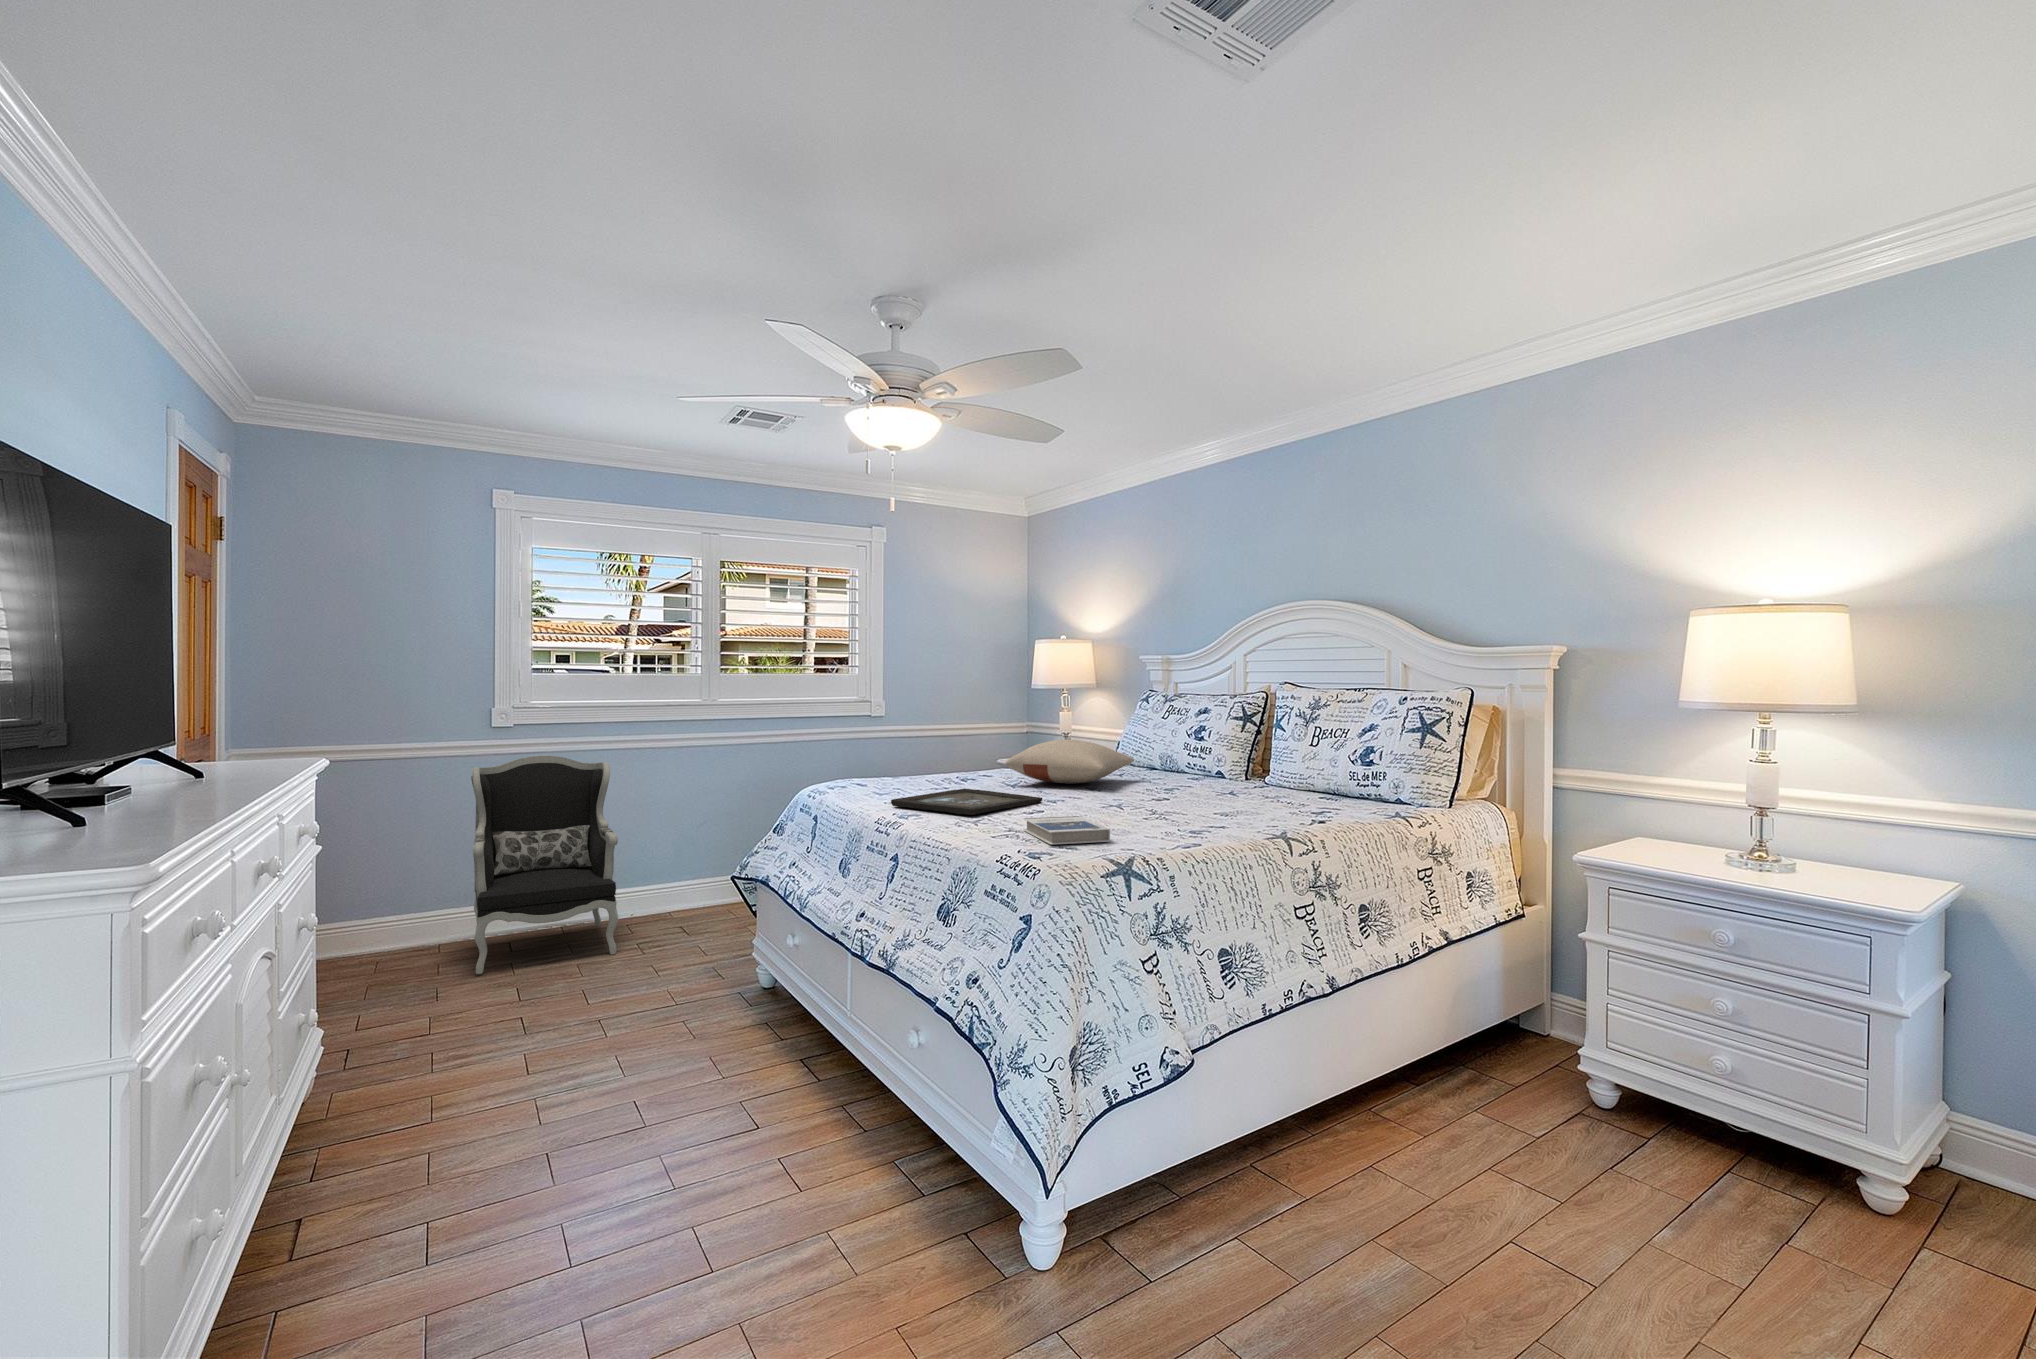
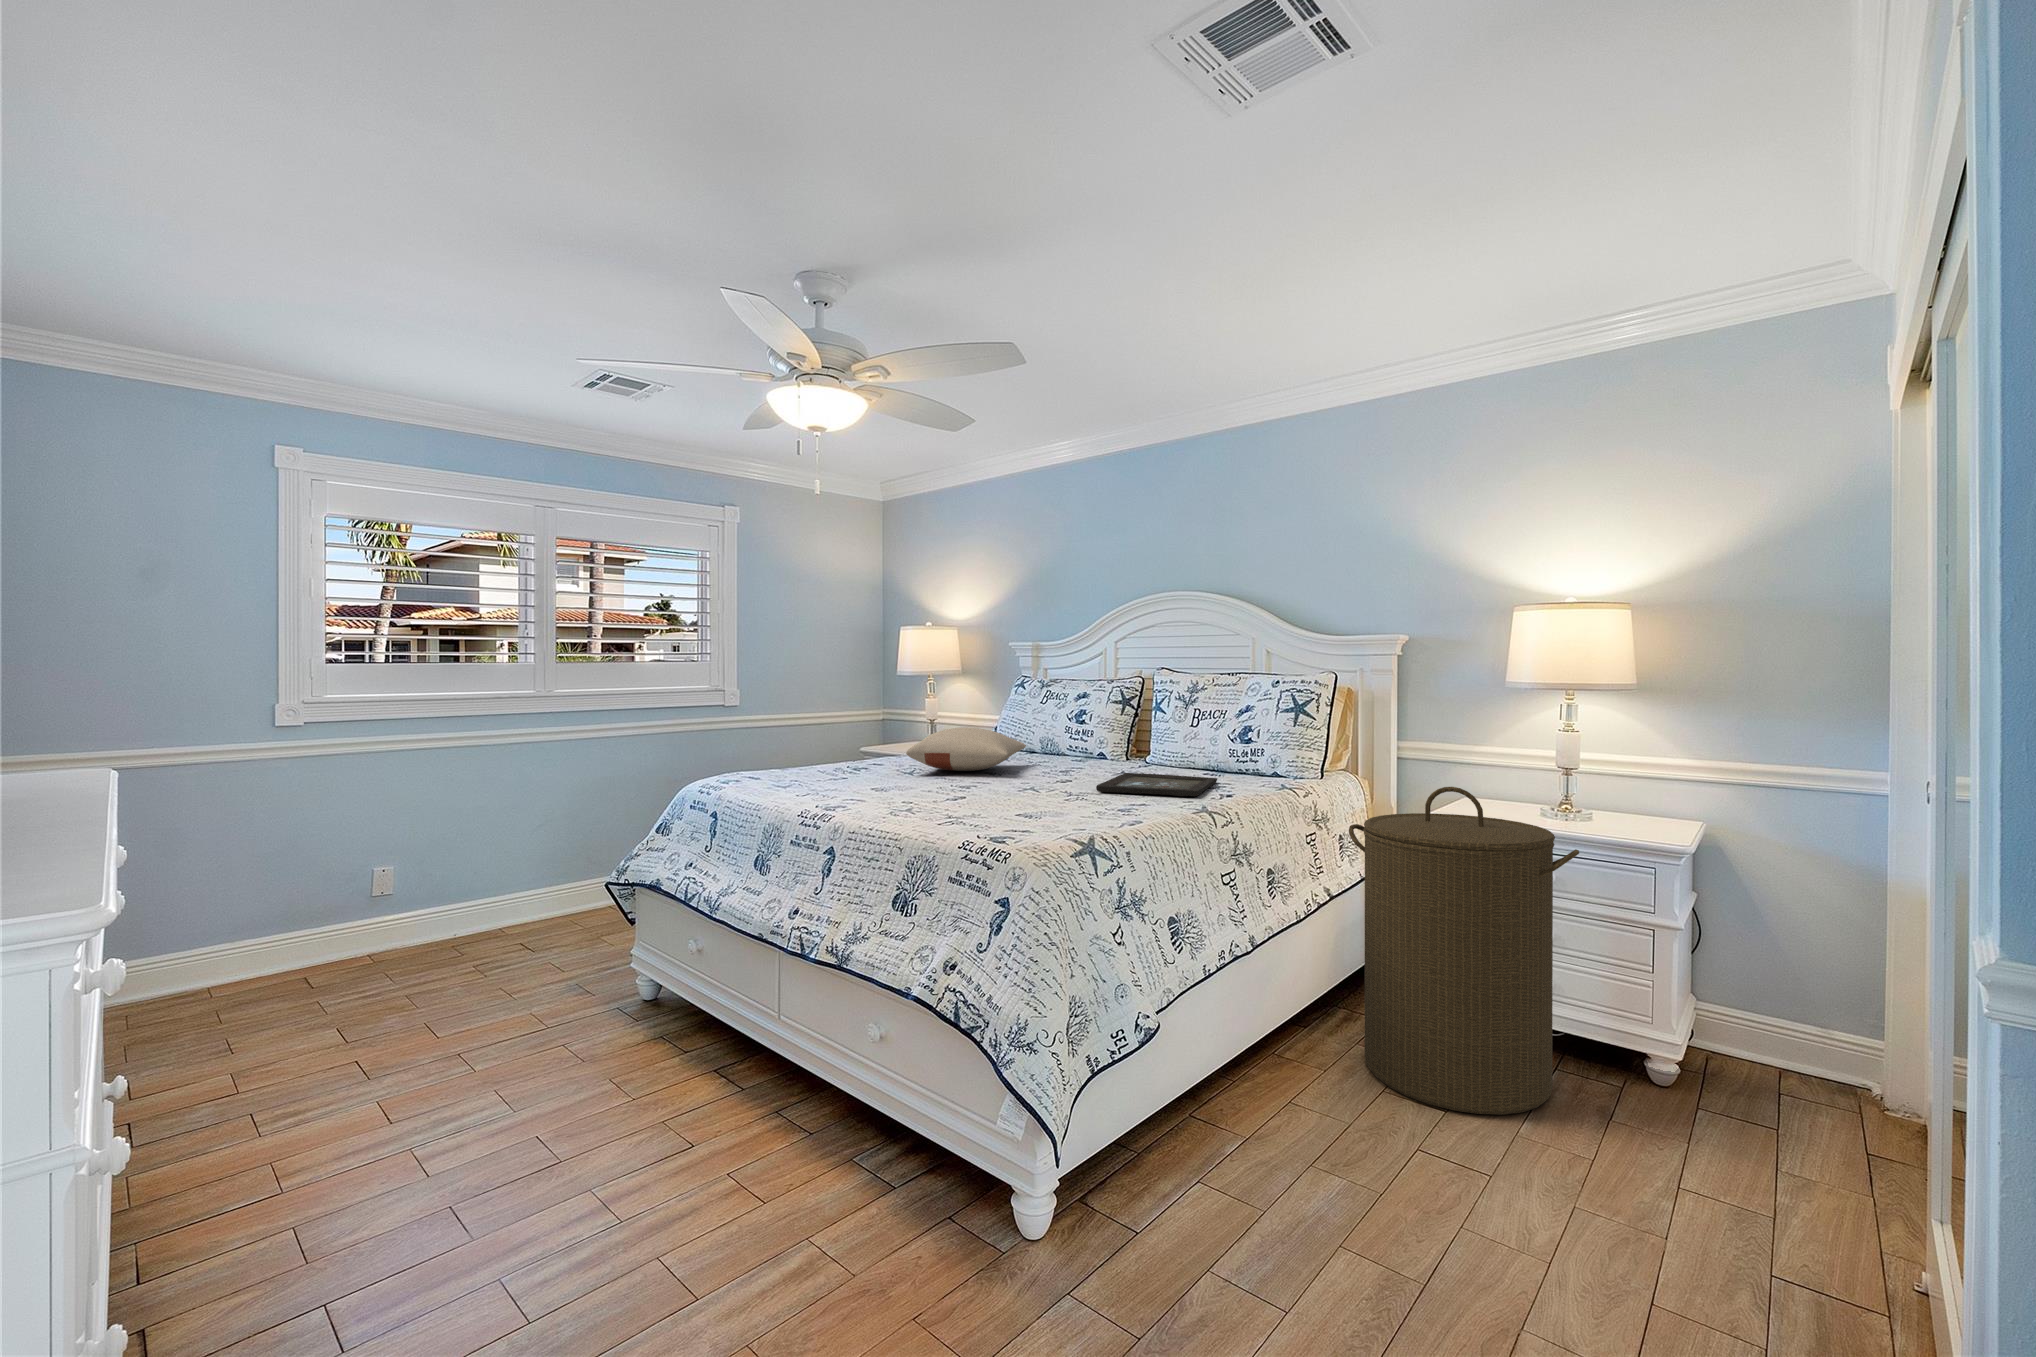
armchair: present [471,756,618,974] -> none [250,761,452,1021]
tray: present [891,789,1042,815] -> present [1096,773,1217,796]
hardback book: present [1024,816,1110,845] -> none [968,802,1060,830]
laundry hamper: none [1464,822,1749,1221] -> present [1349,787,1579,1115]

